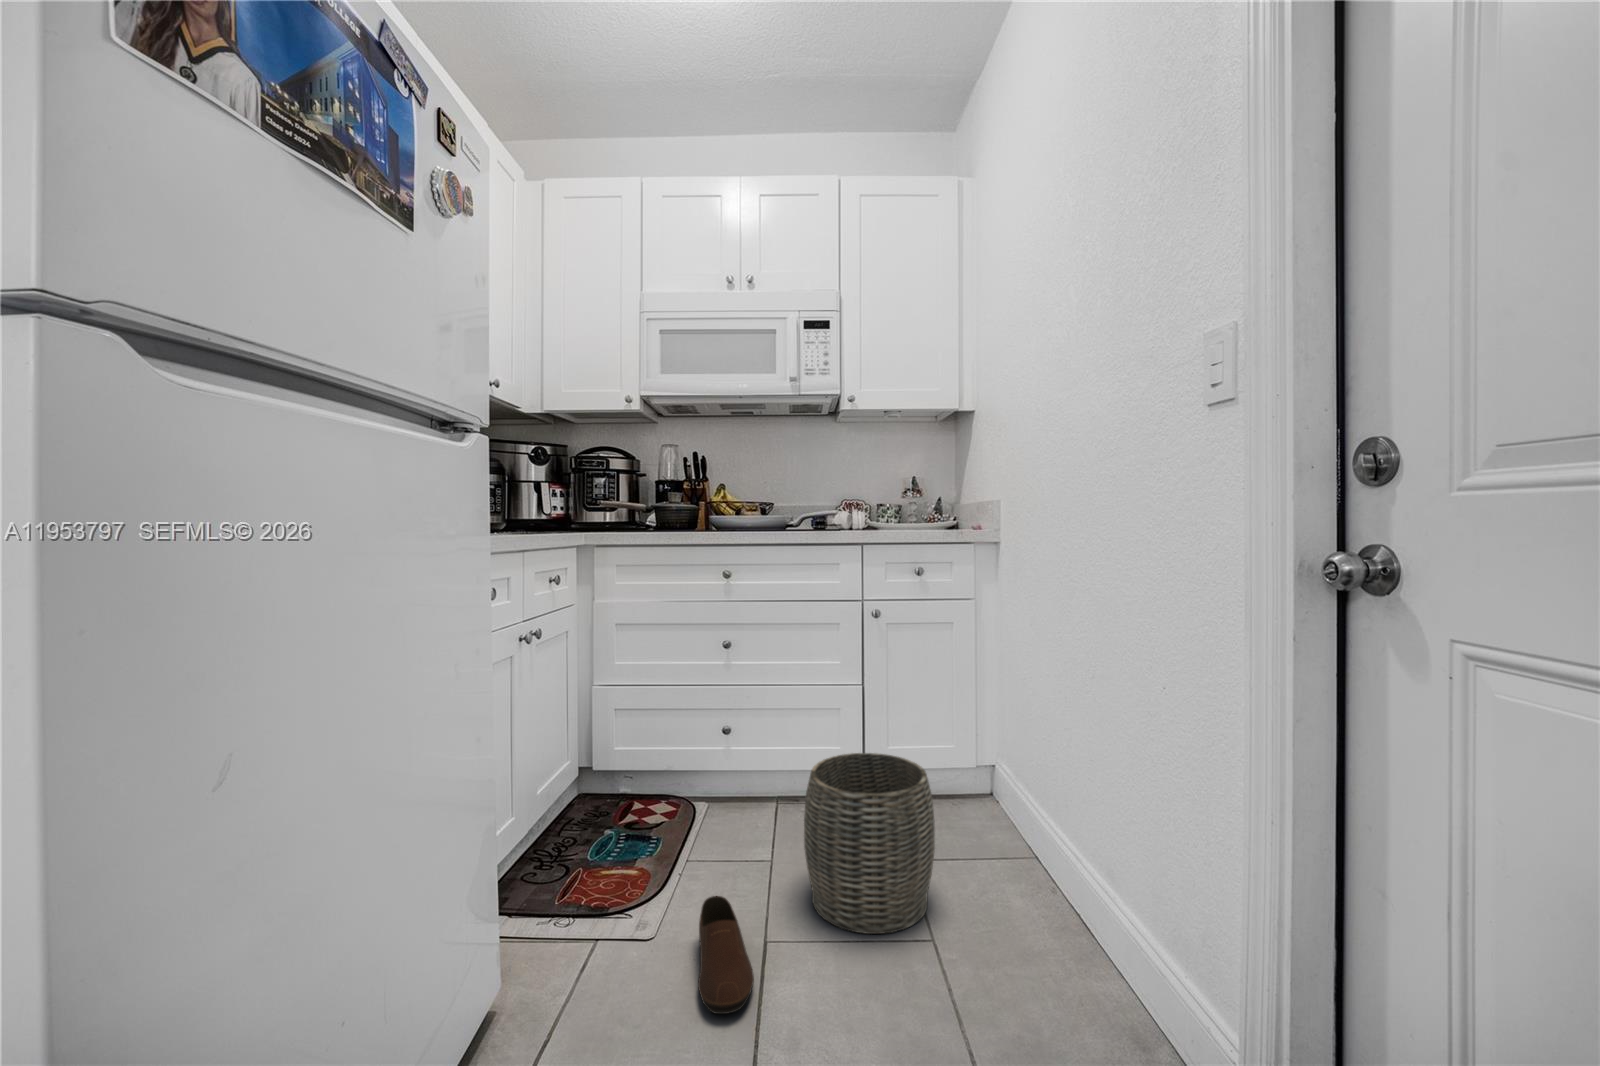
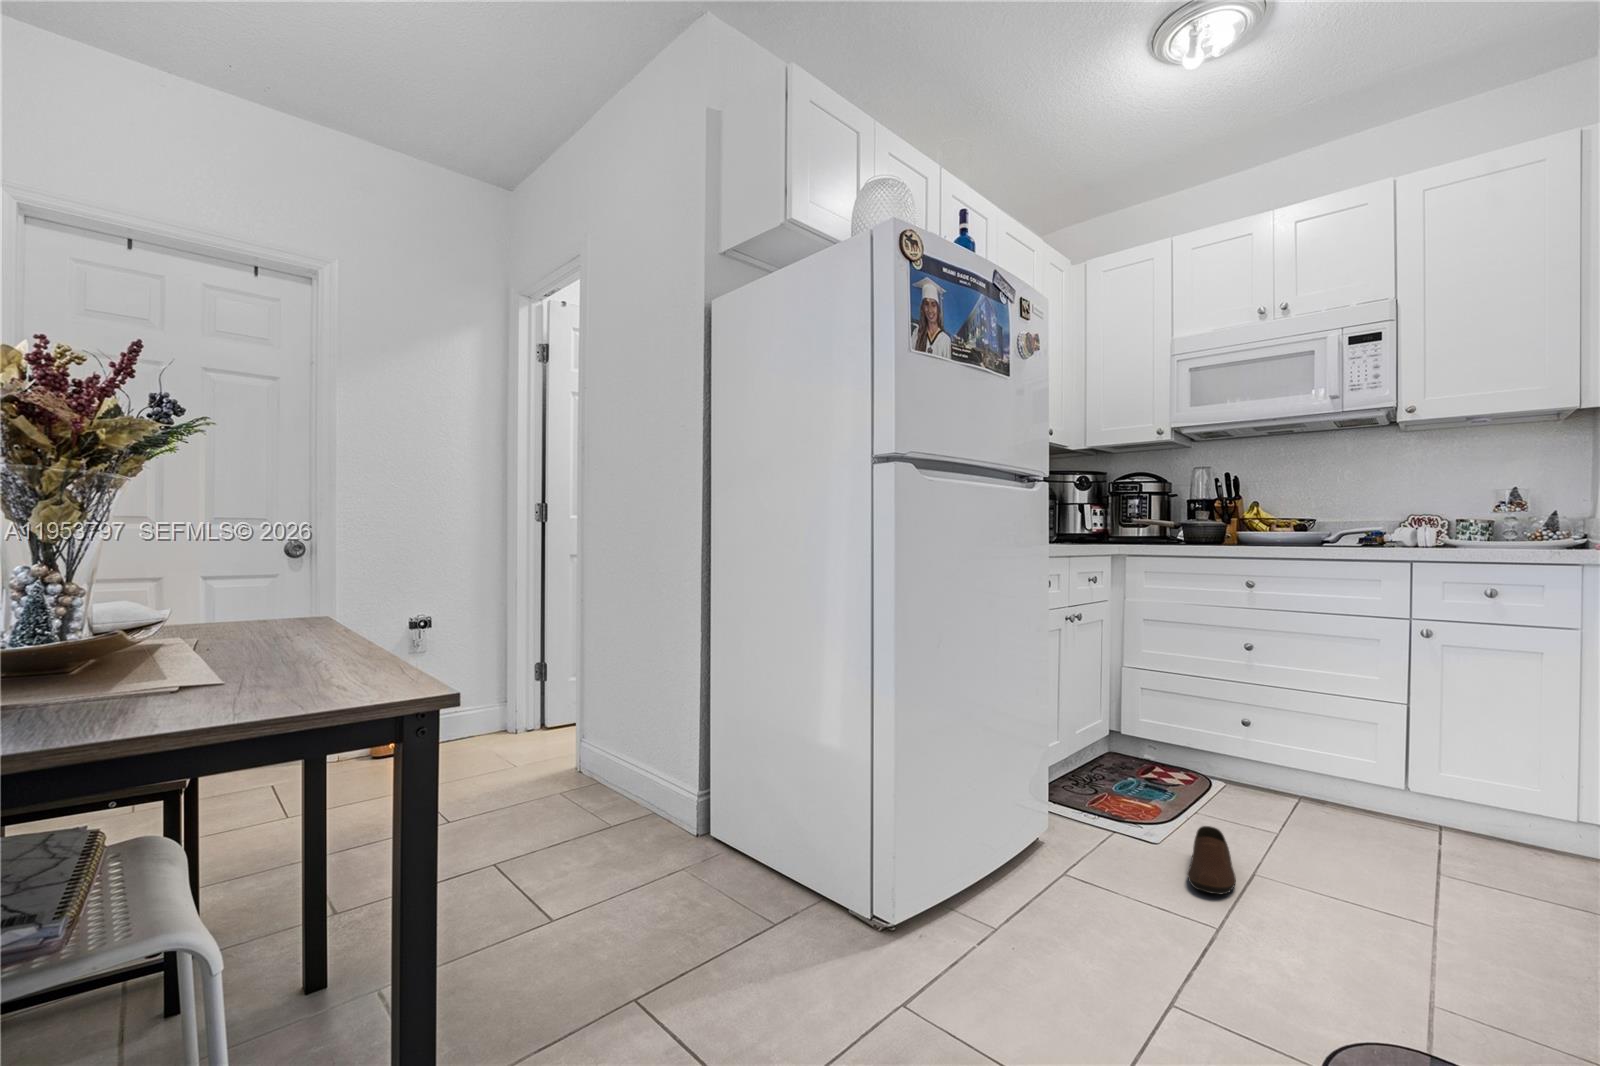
woven basket: present [804,753,935,934] -> none [1303,749,1456,910]

